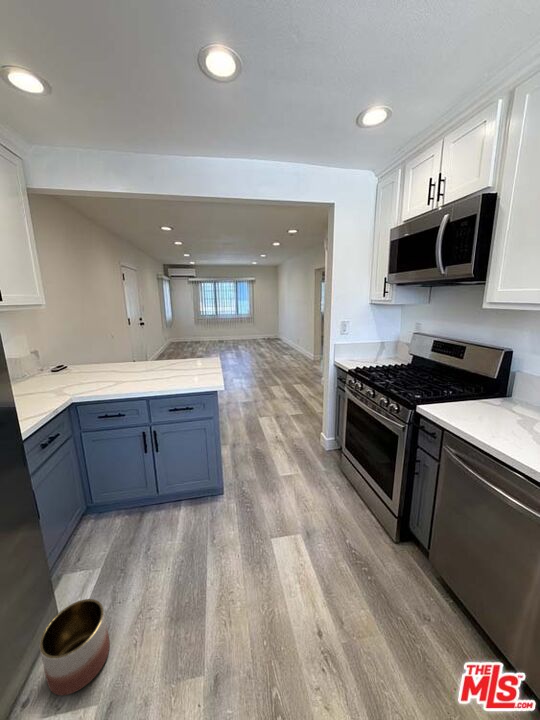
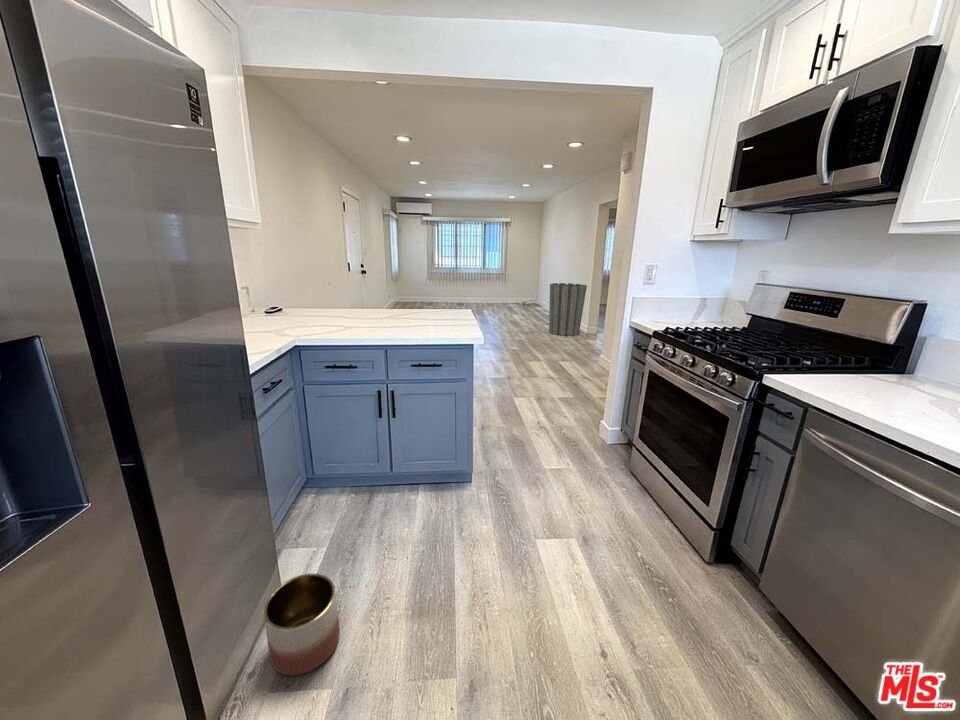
trash can: none [283,326,309,364] -> present [549,283,587,336]

